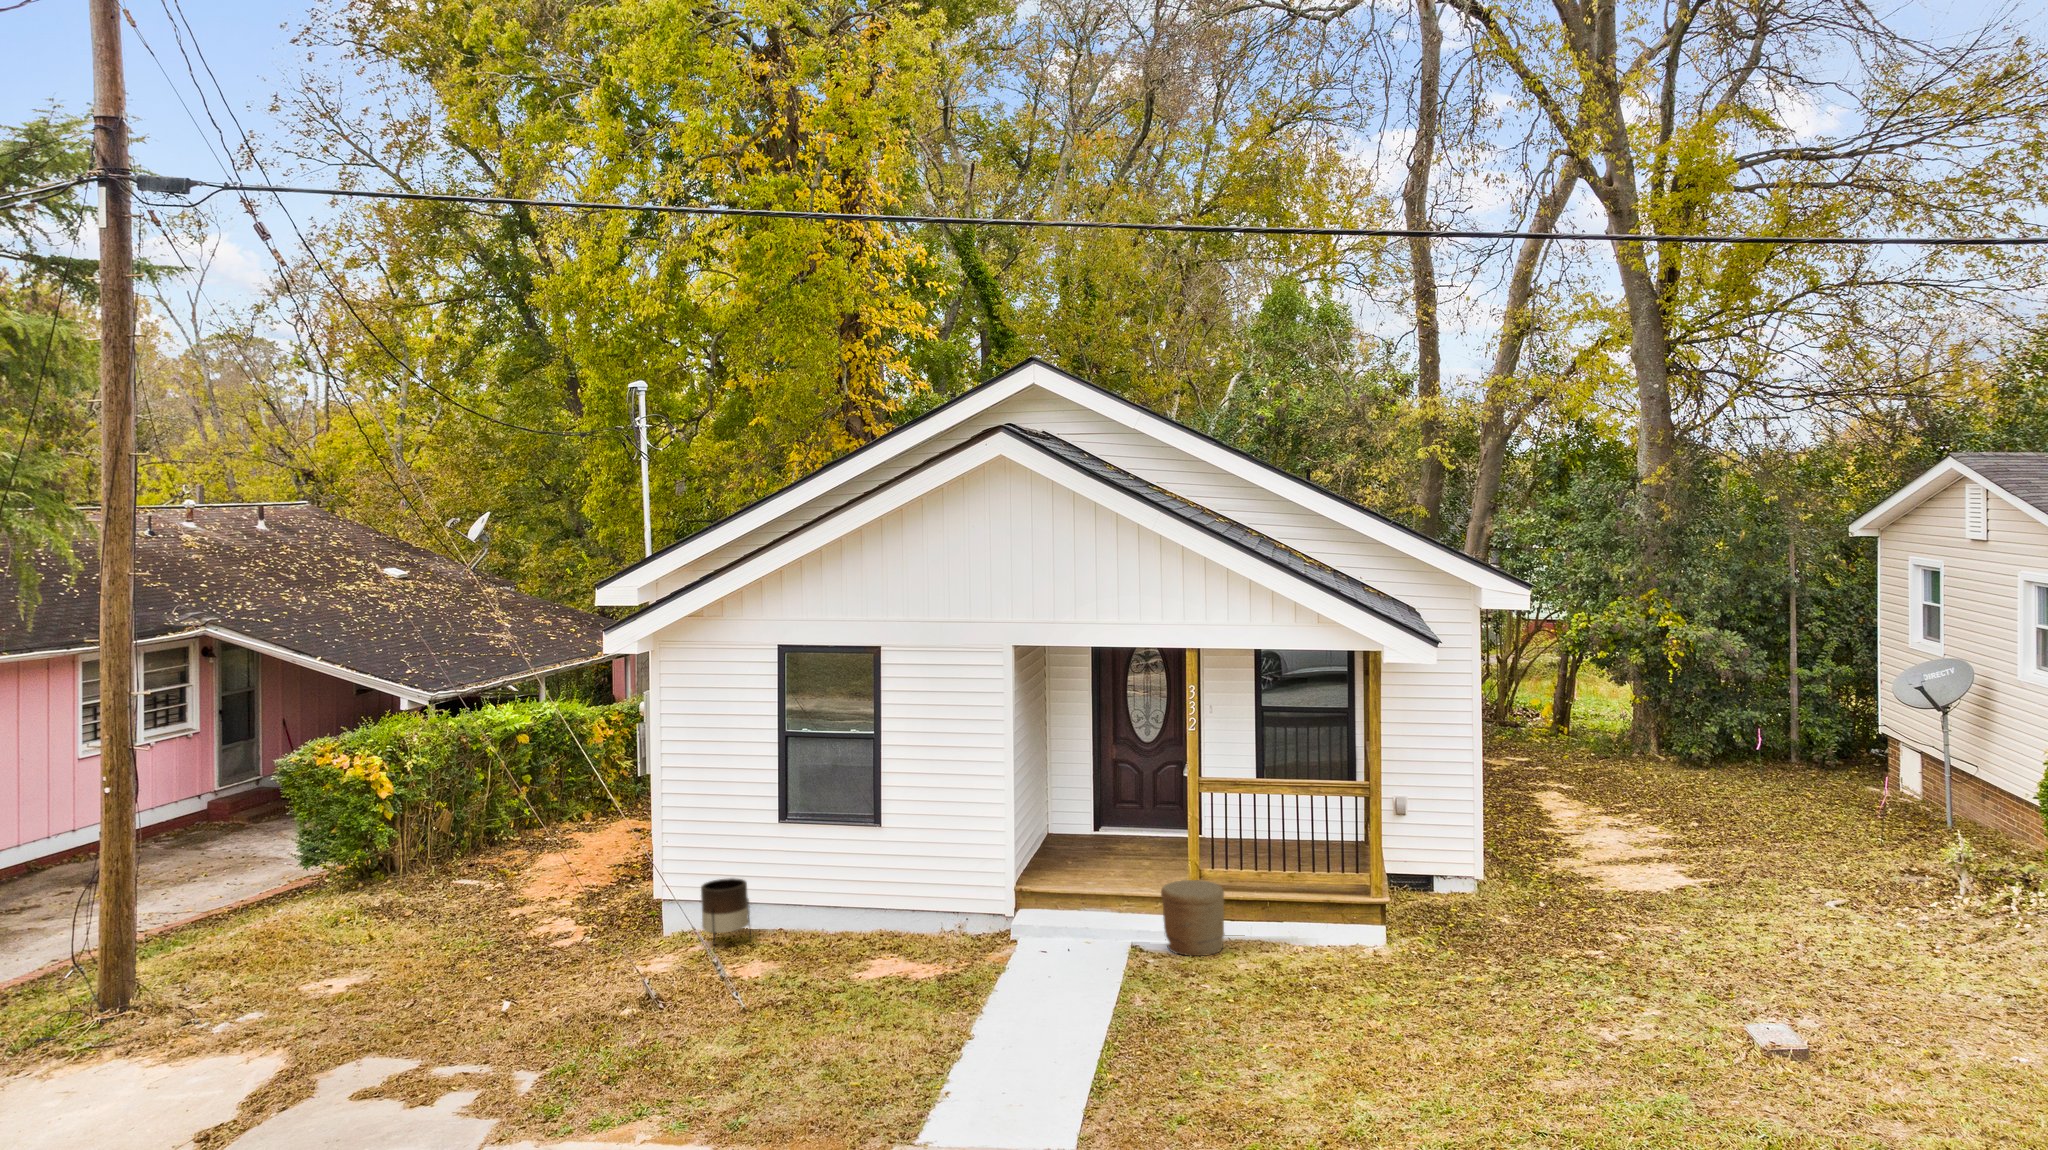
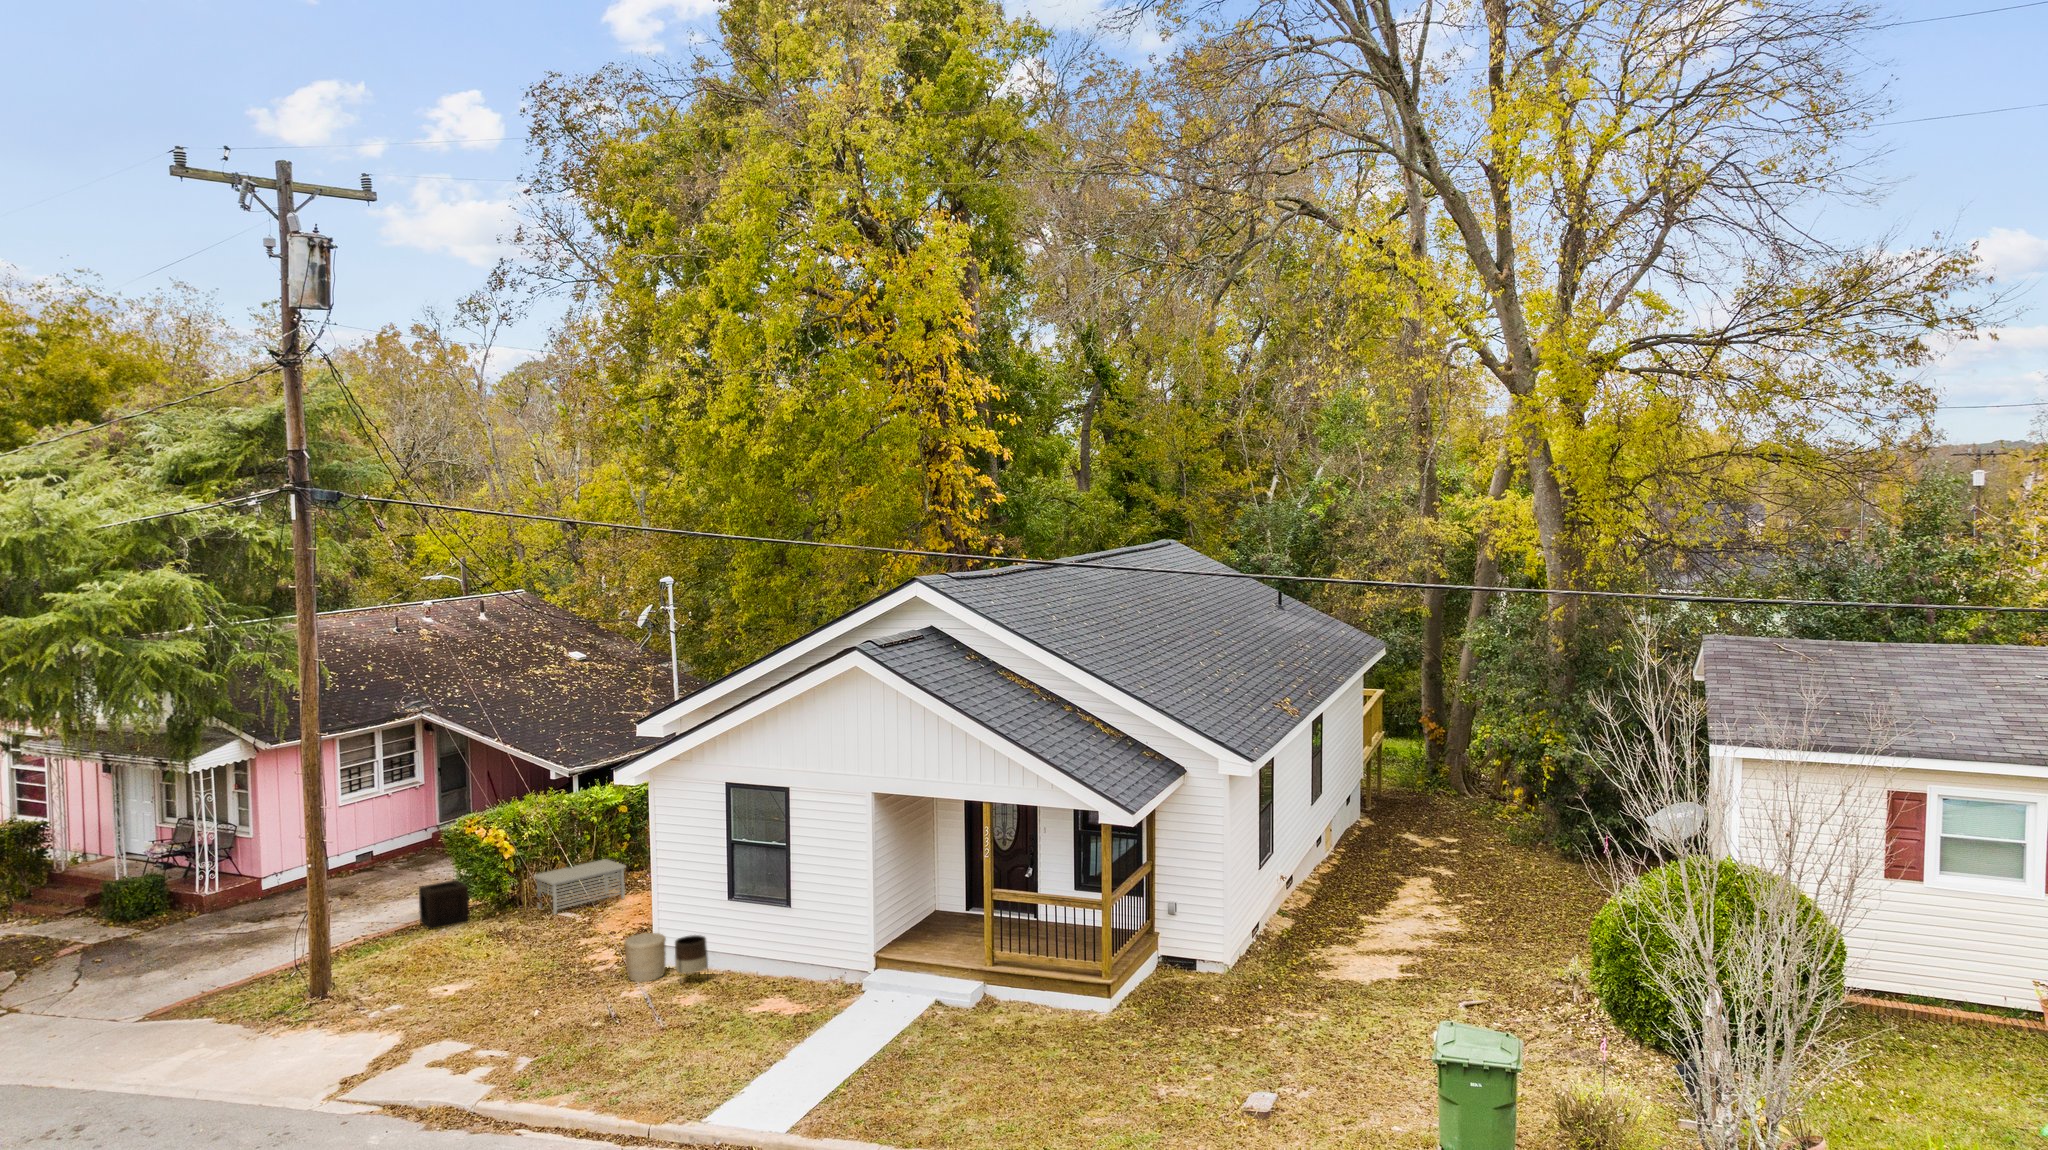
storage bench: none [408,808,542,884] -> present [534,859,625,914]
wooden crate: none [236,841,318,914] -> present [419,880,469,930]
woven basket: present [1161,880,1225,956] -> present [624,933,666,982]

